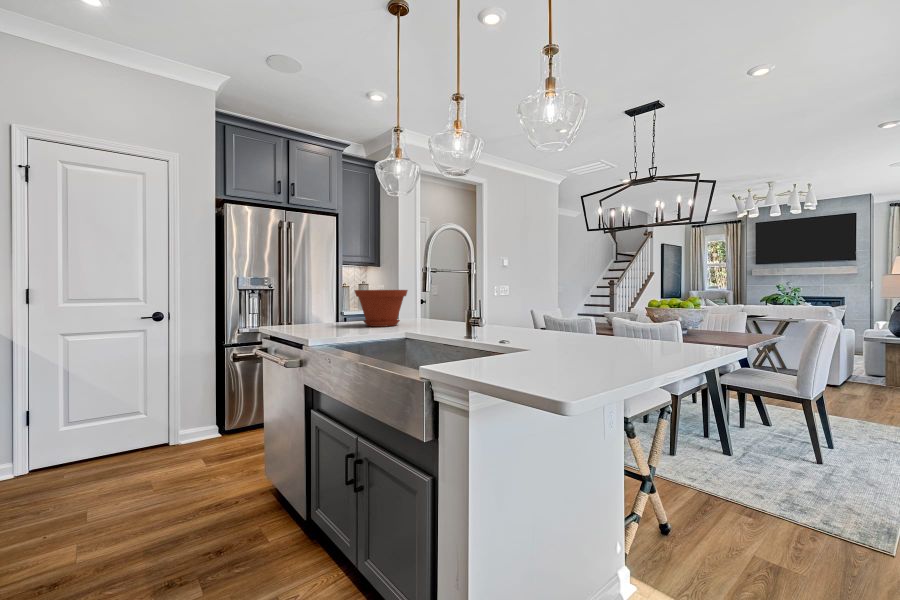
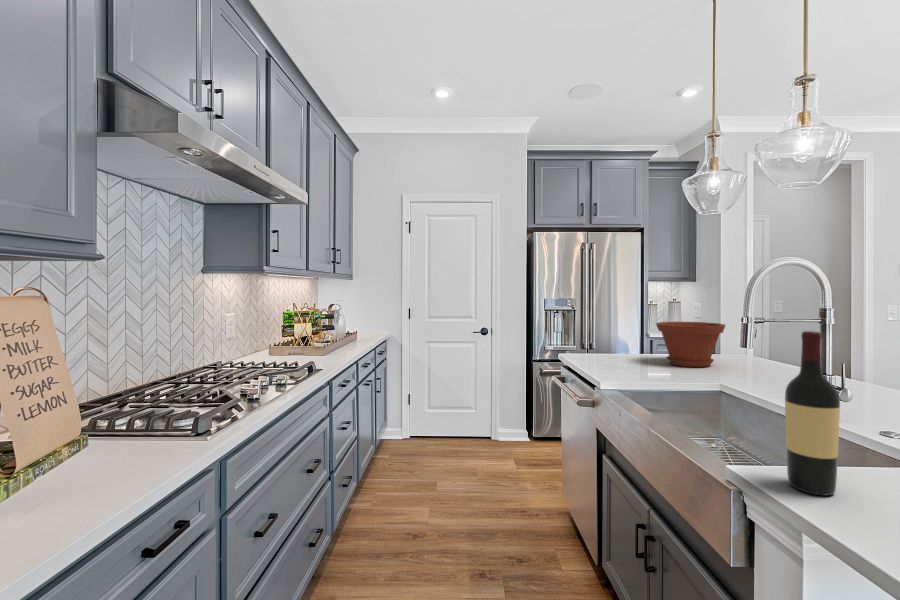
wine bottle: none [456,255,486,370] -> present [785,331,840,495]

